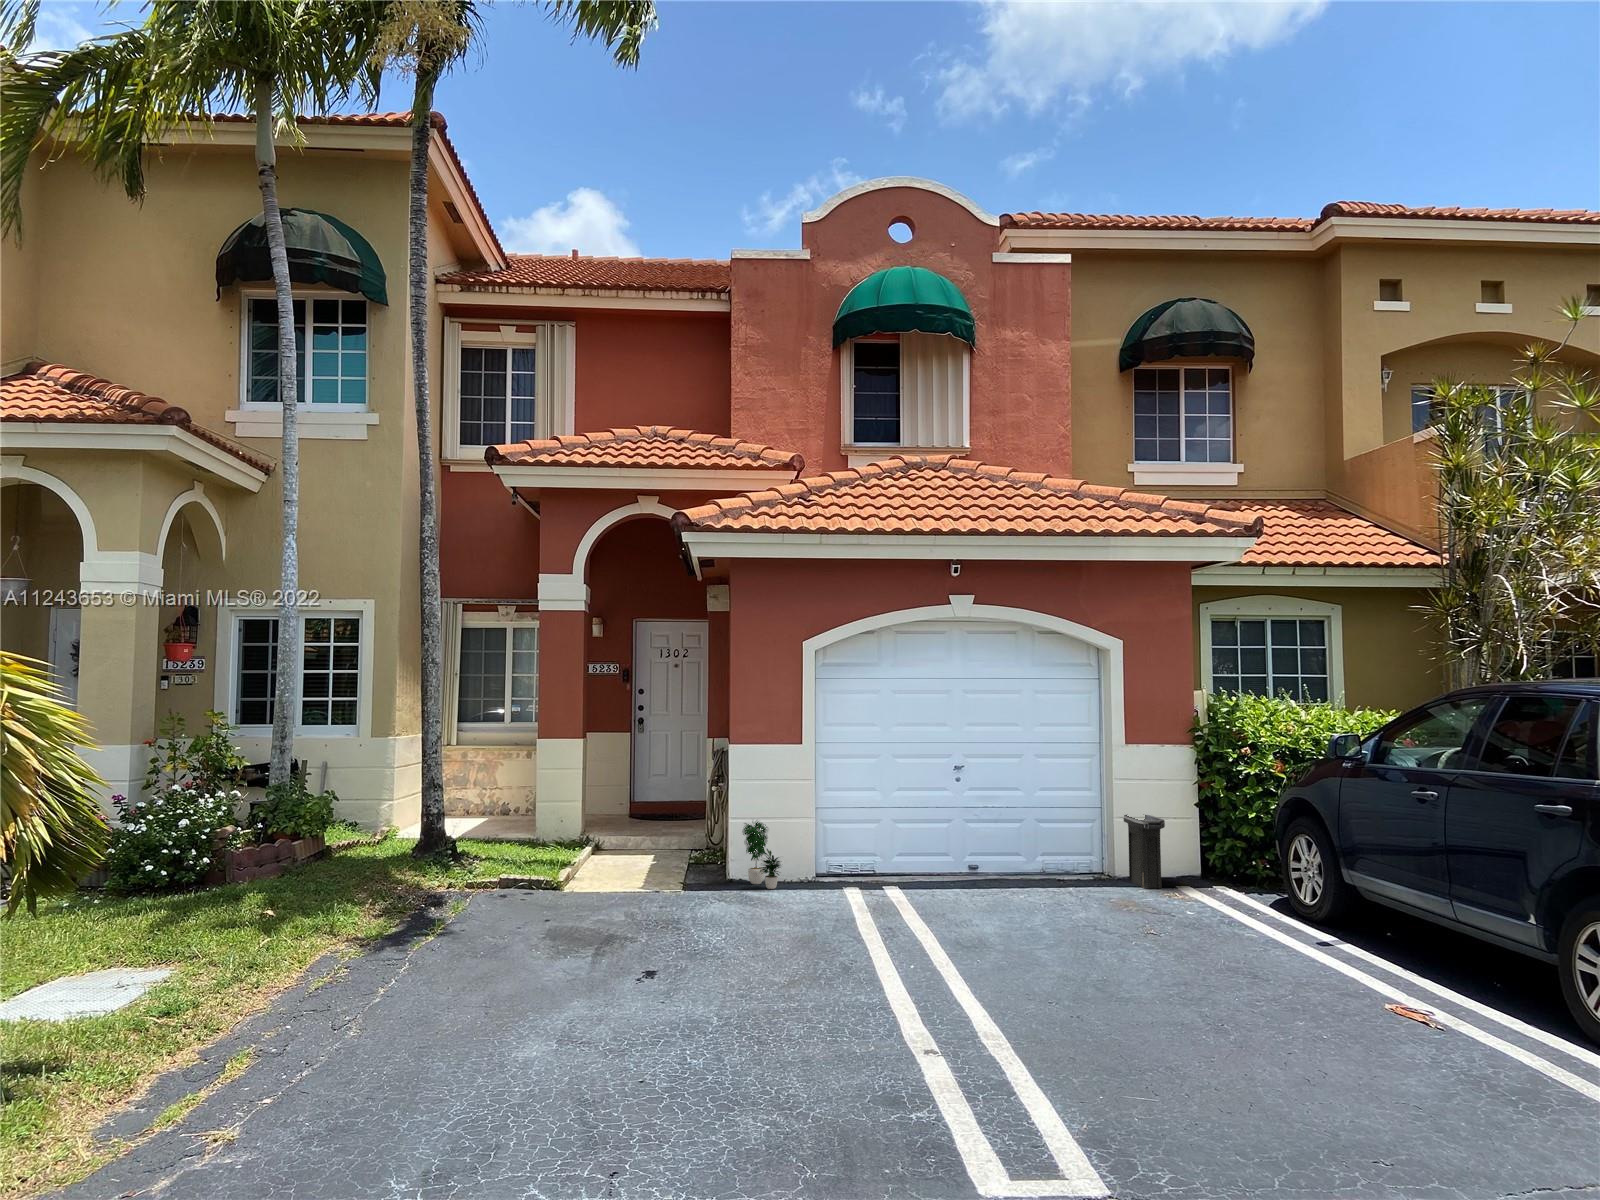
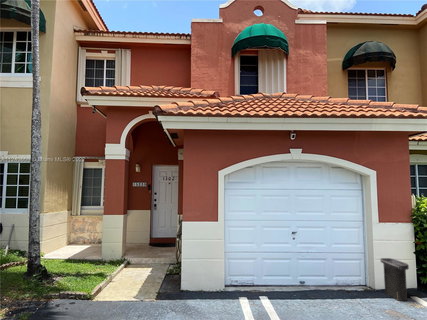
potted plant: present [742,822,781,889] -> none [187,260,209,300]

